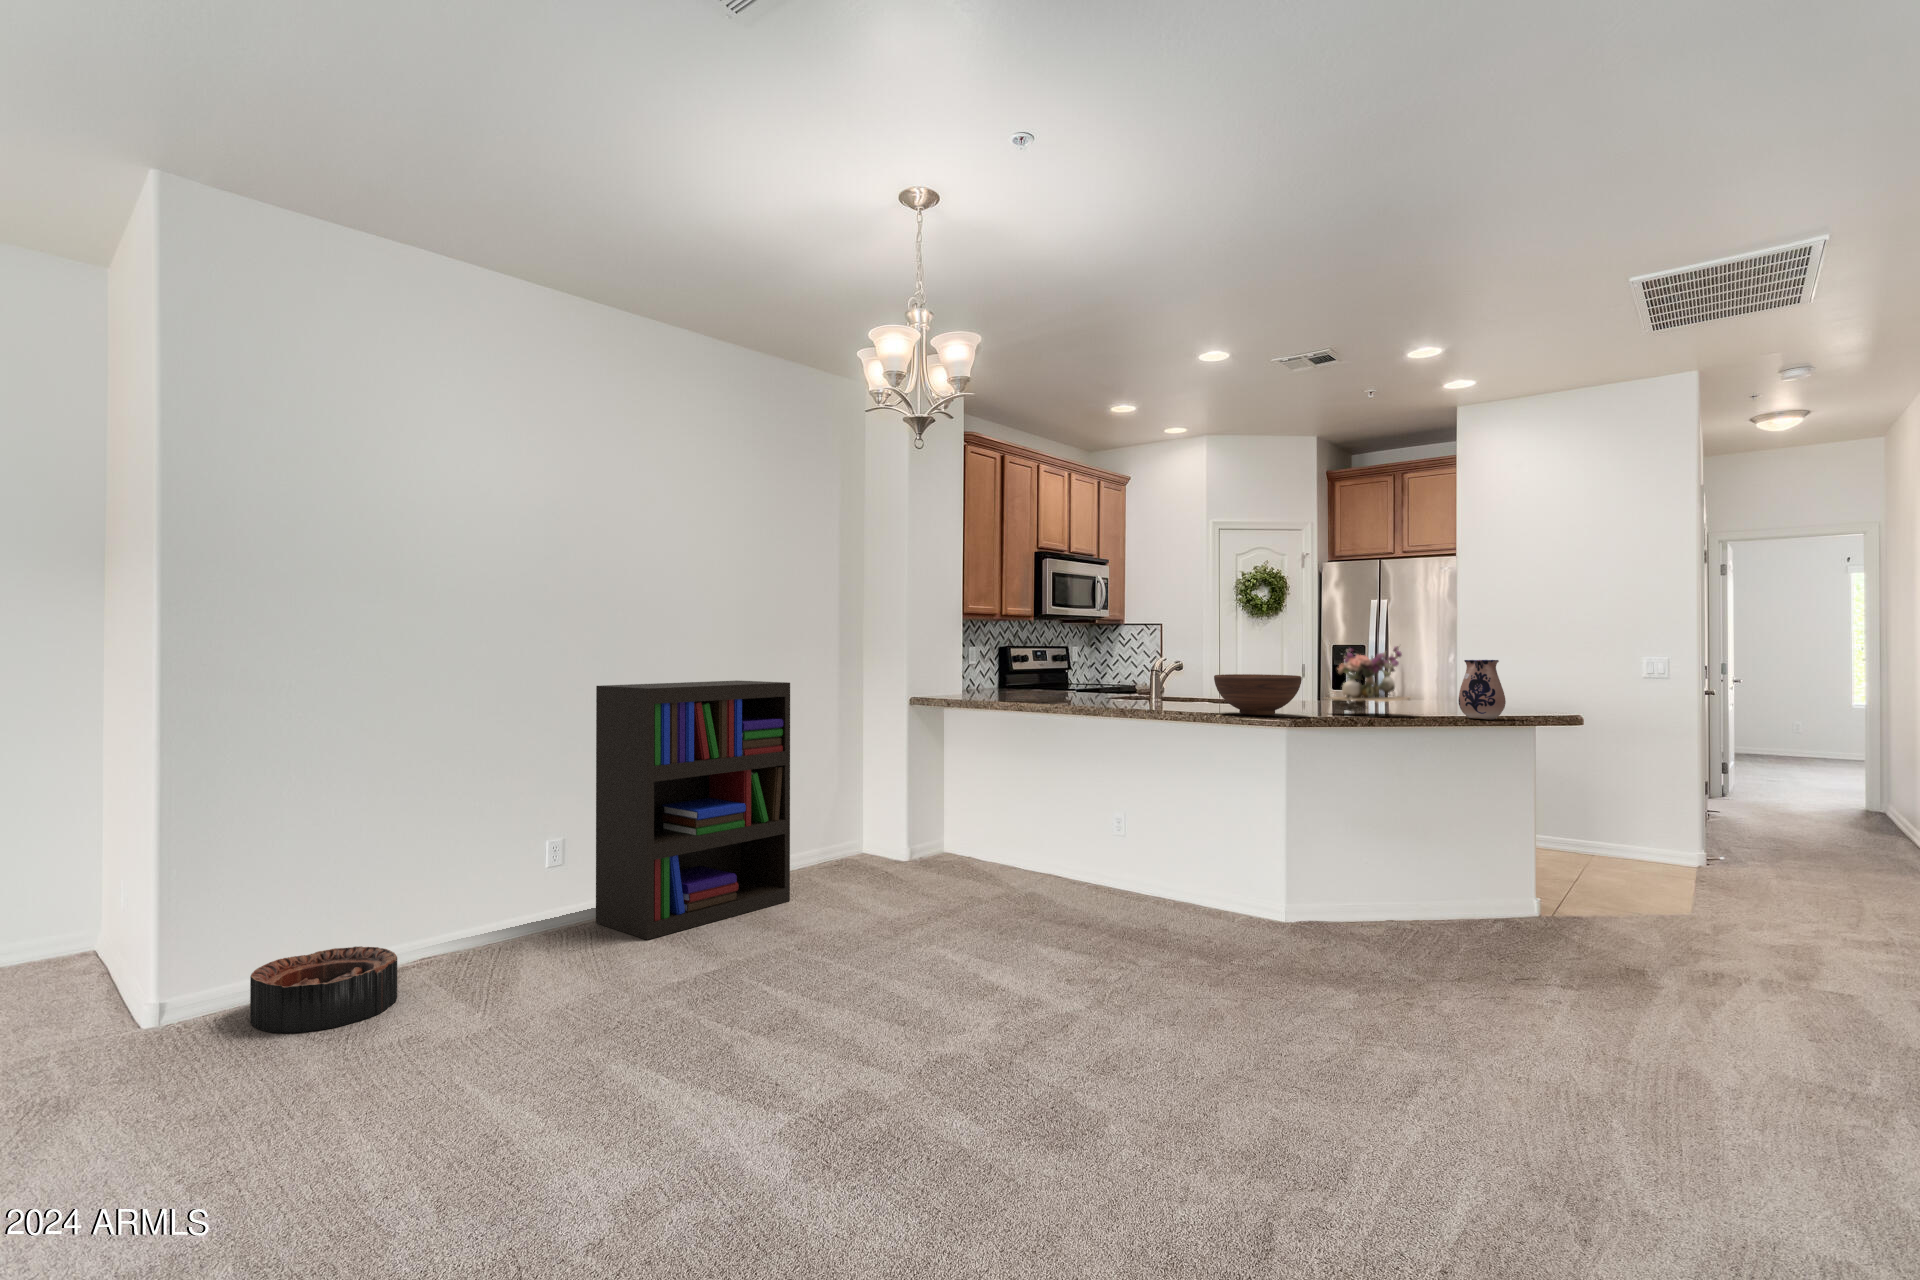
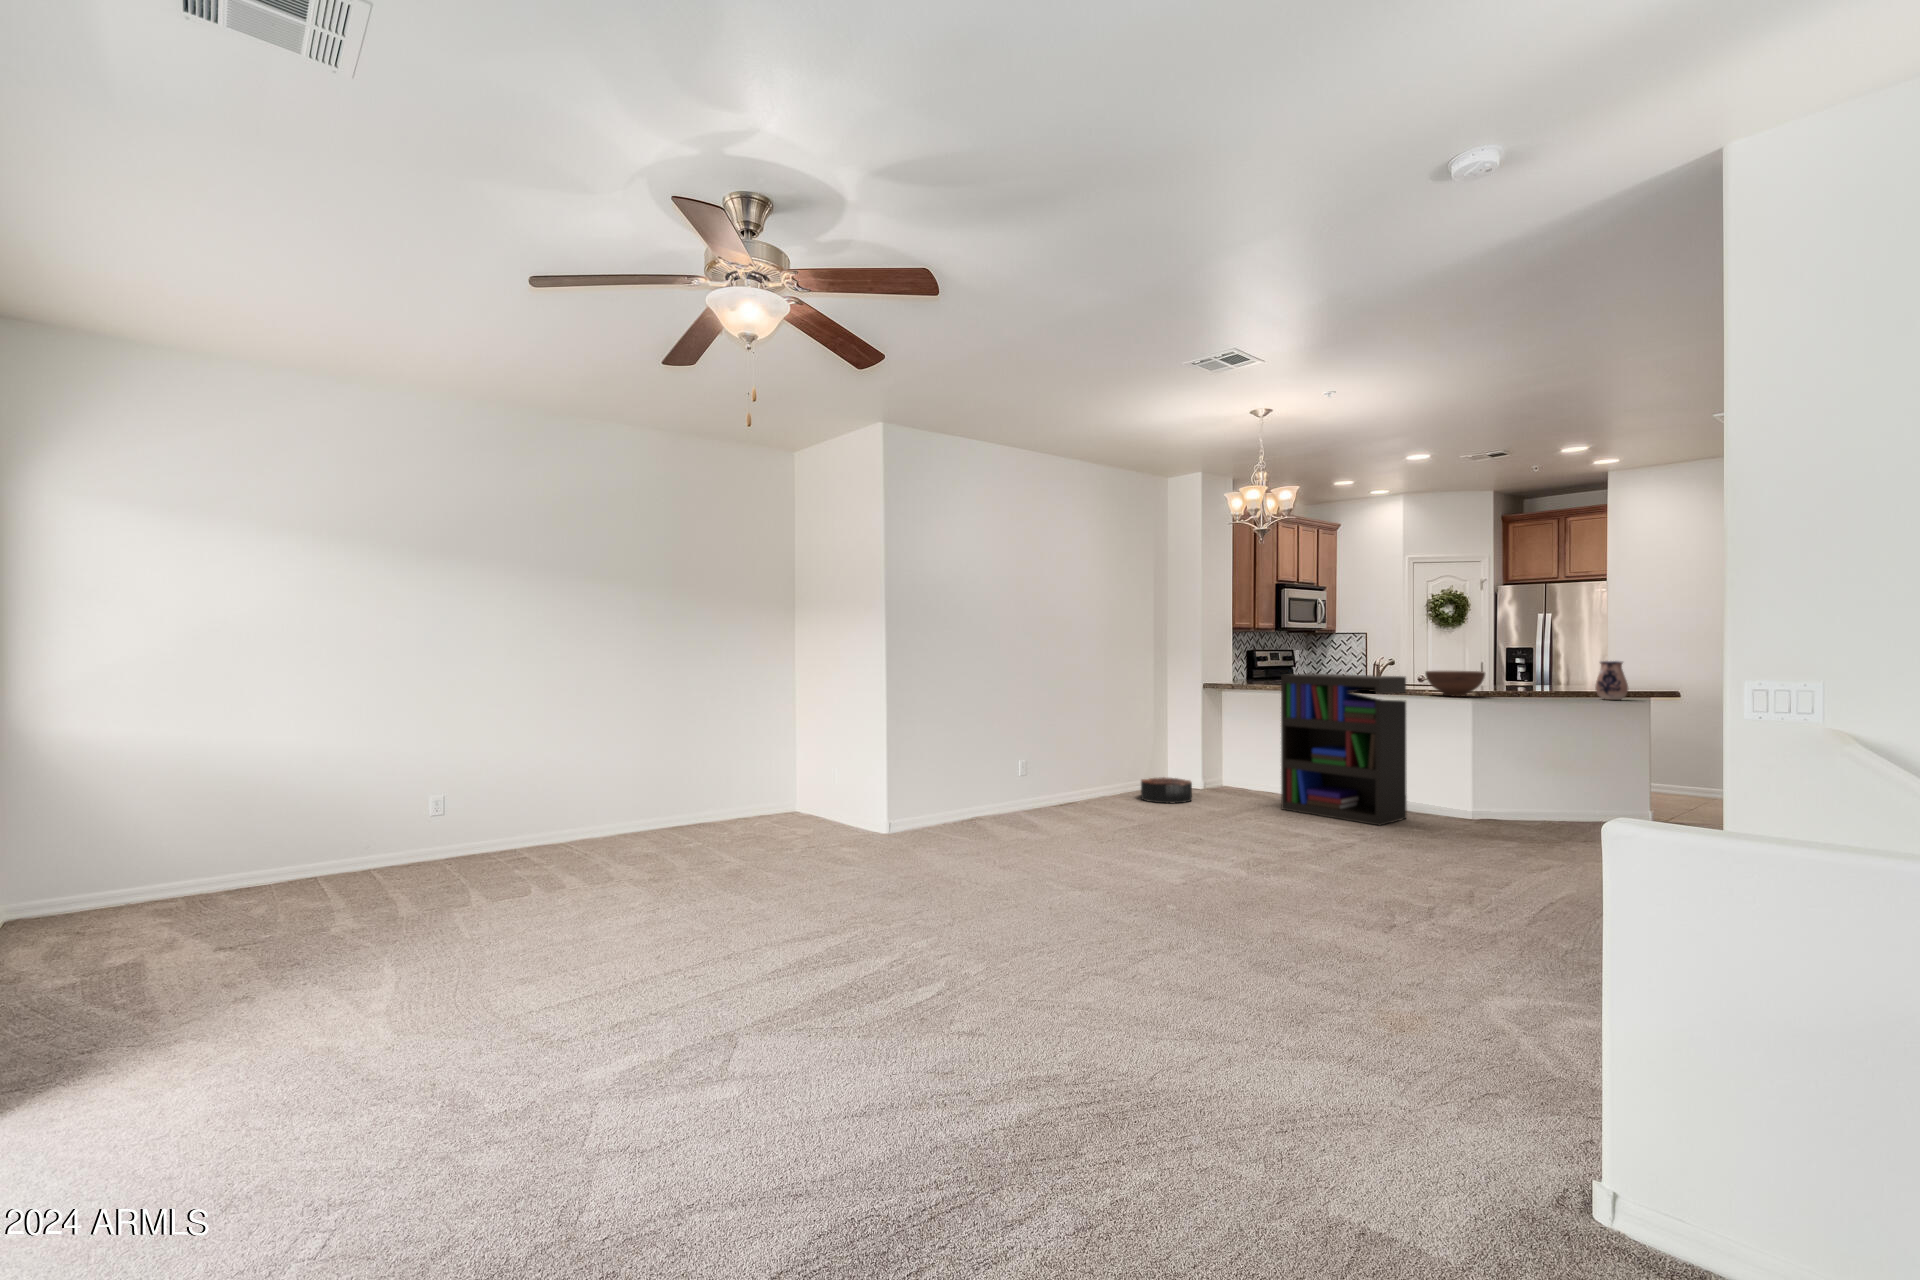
flower arrangement: present [1326,646,1410,712] -> none [1499,651,1565,697]
bookshelf: present [596,680,790,940] -> present [1281,674,1407,825]
basket: present [250,946,397,1033] -> present [1141,777,1192,803]

